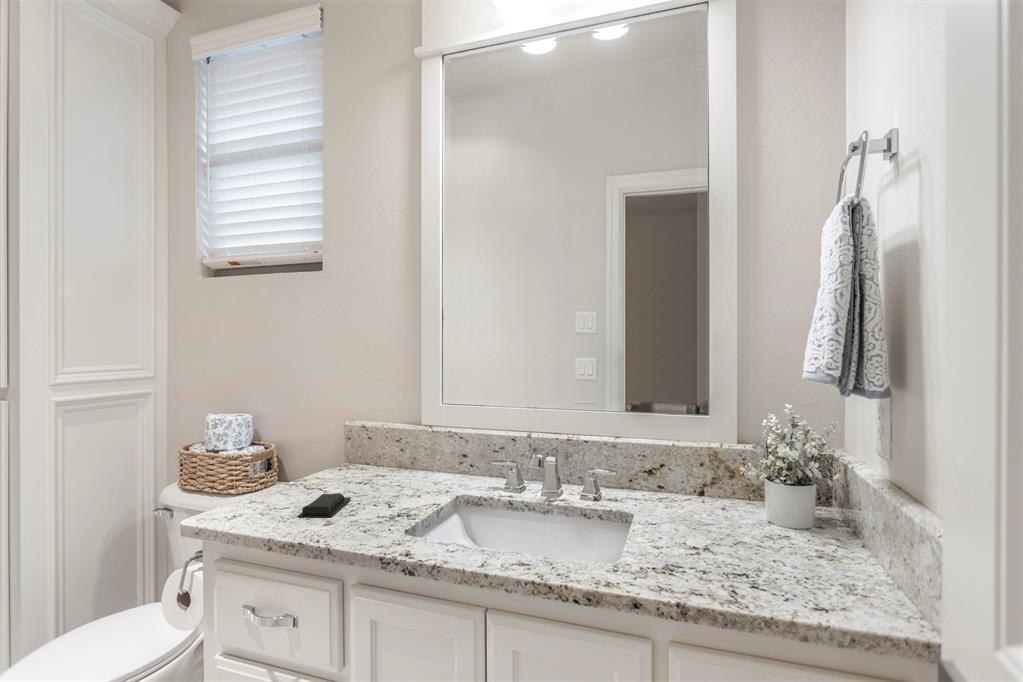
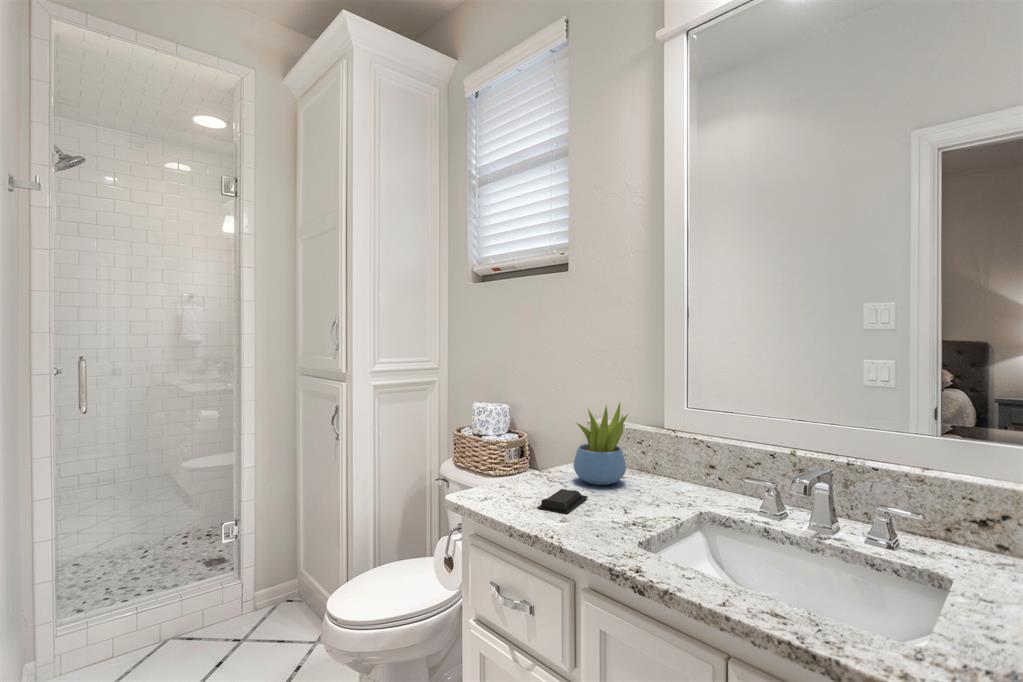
succulent plant: none [334,401,390,486] -> present [574,402,628,485]

